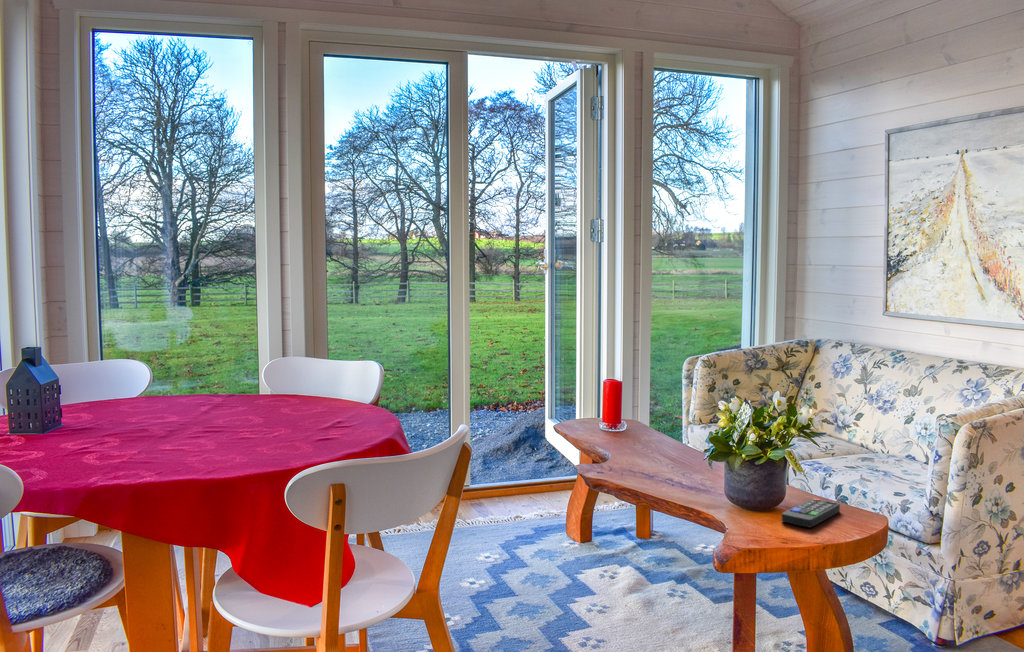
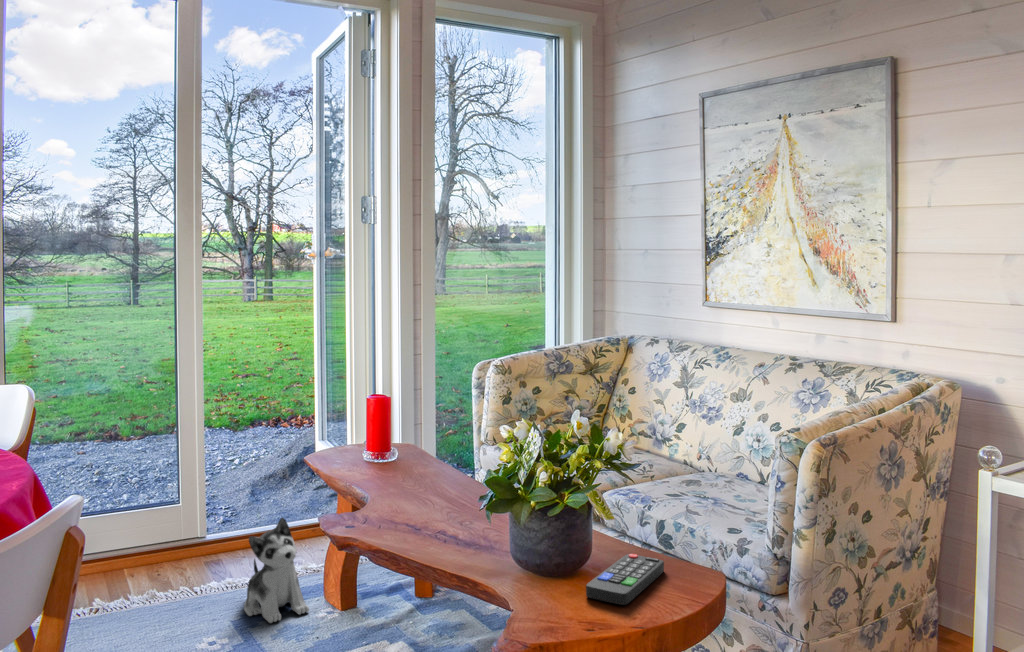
plush toy: none [507,469,556,547] -> present [244,518,309,623]

